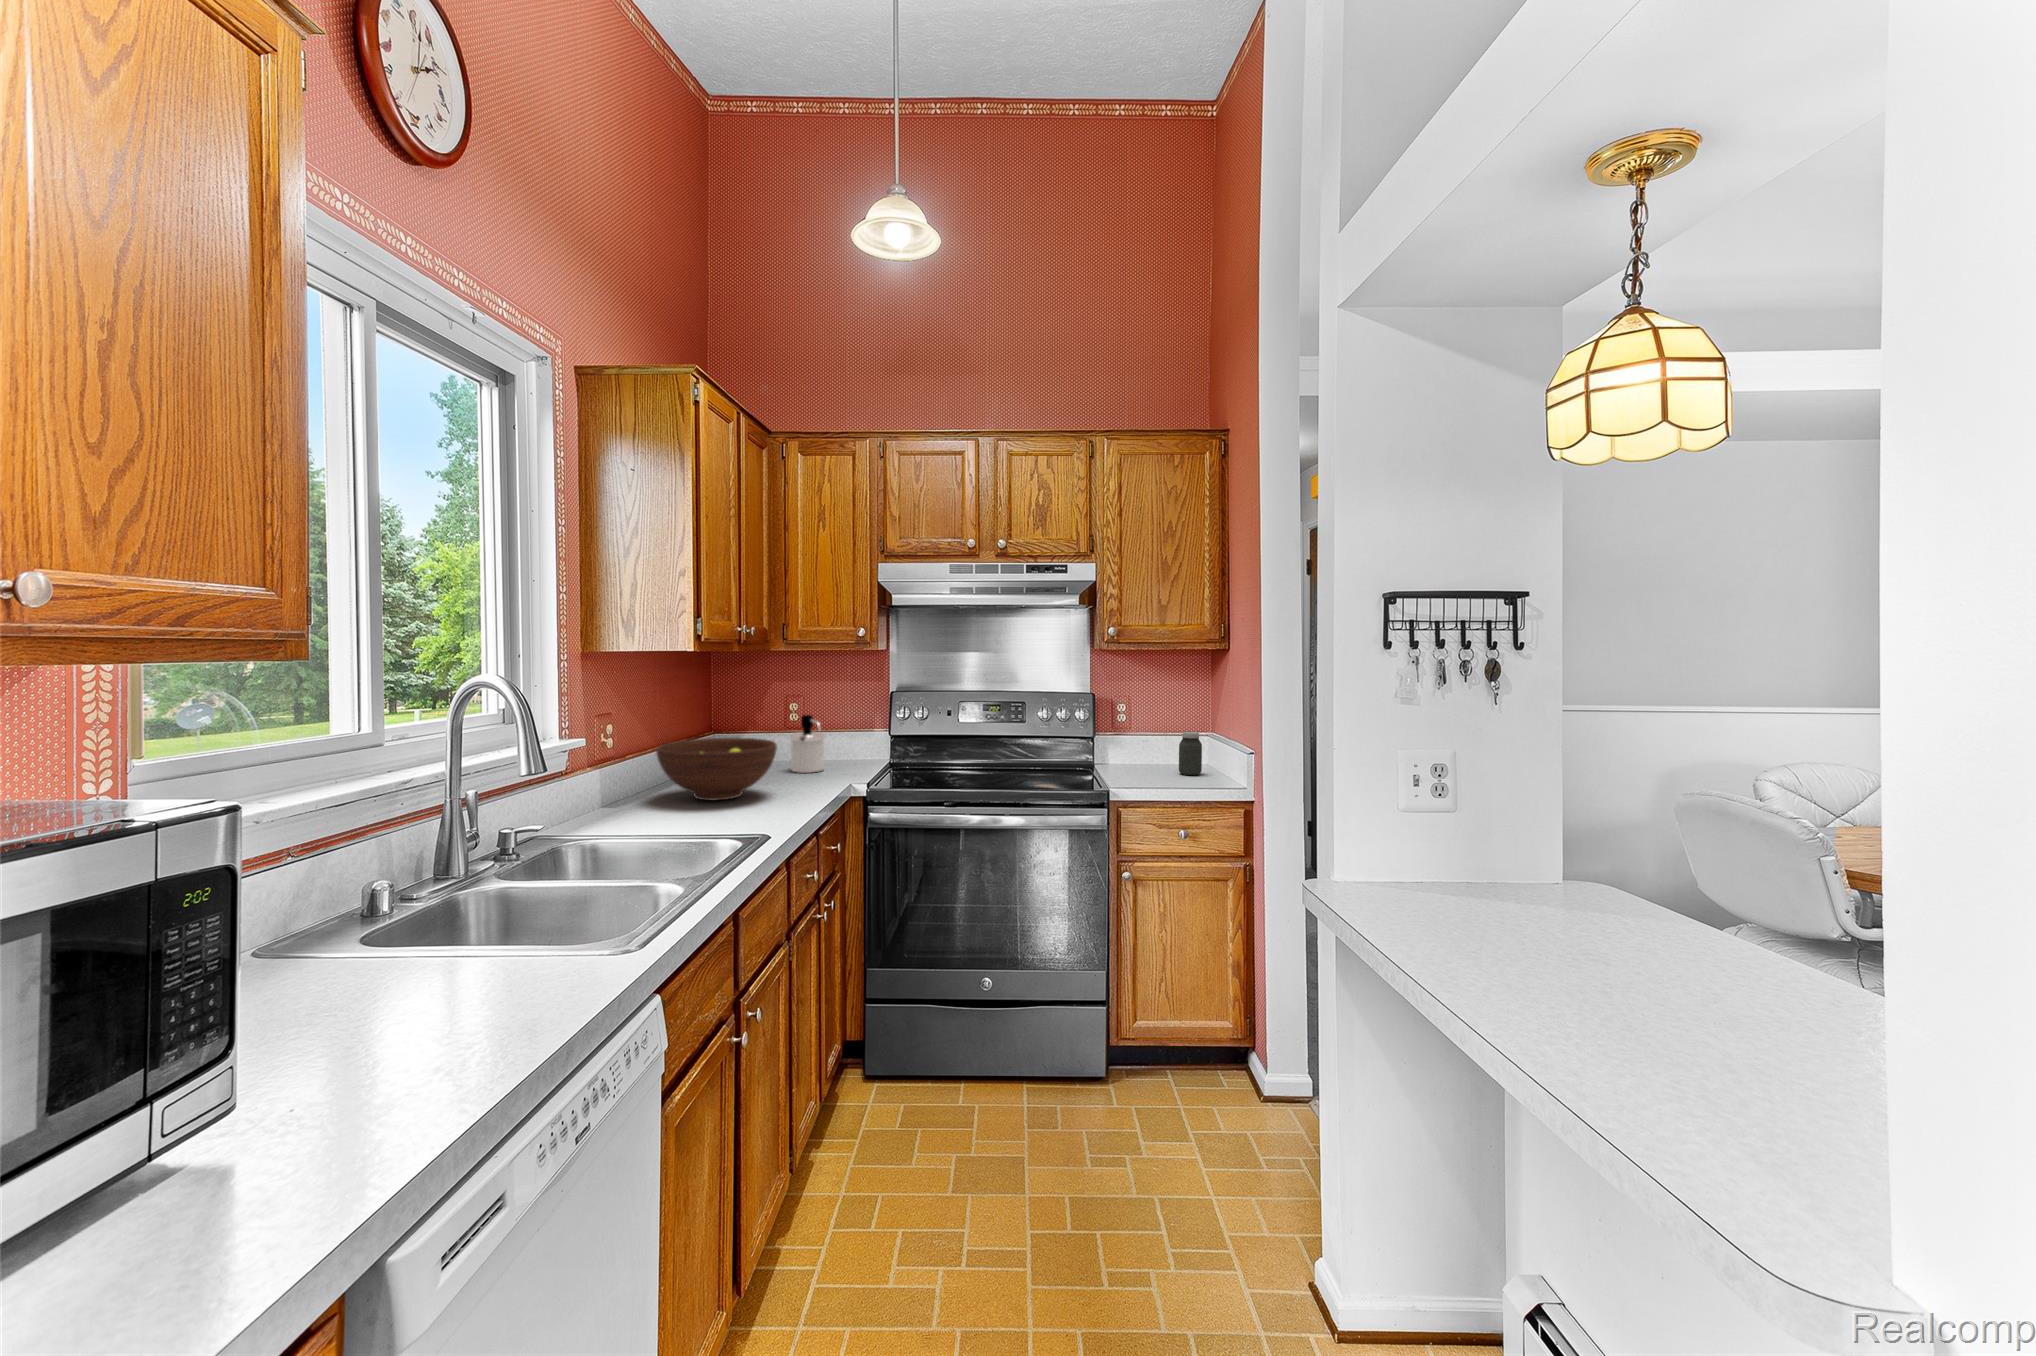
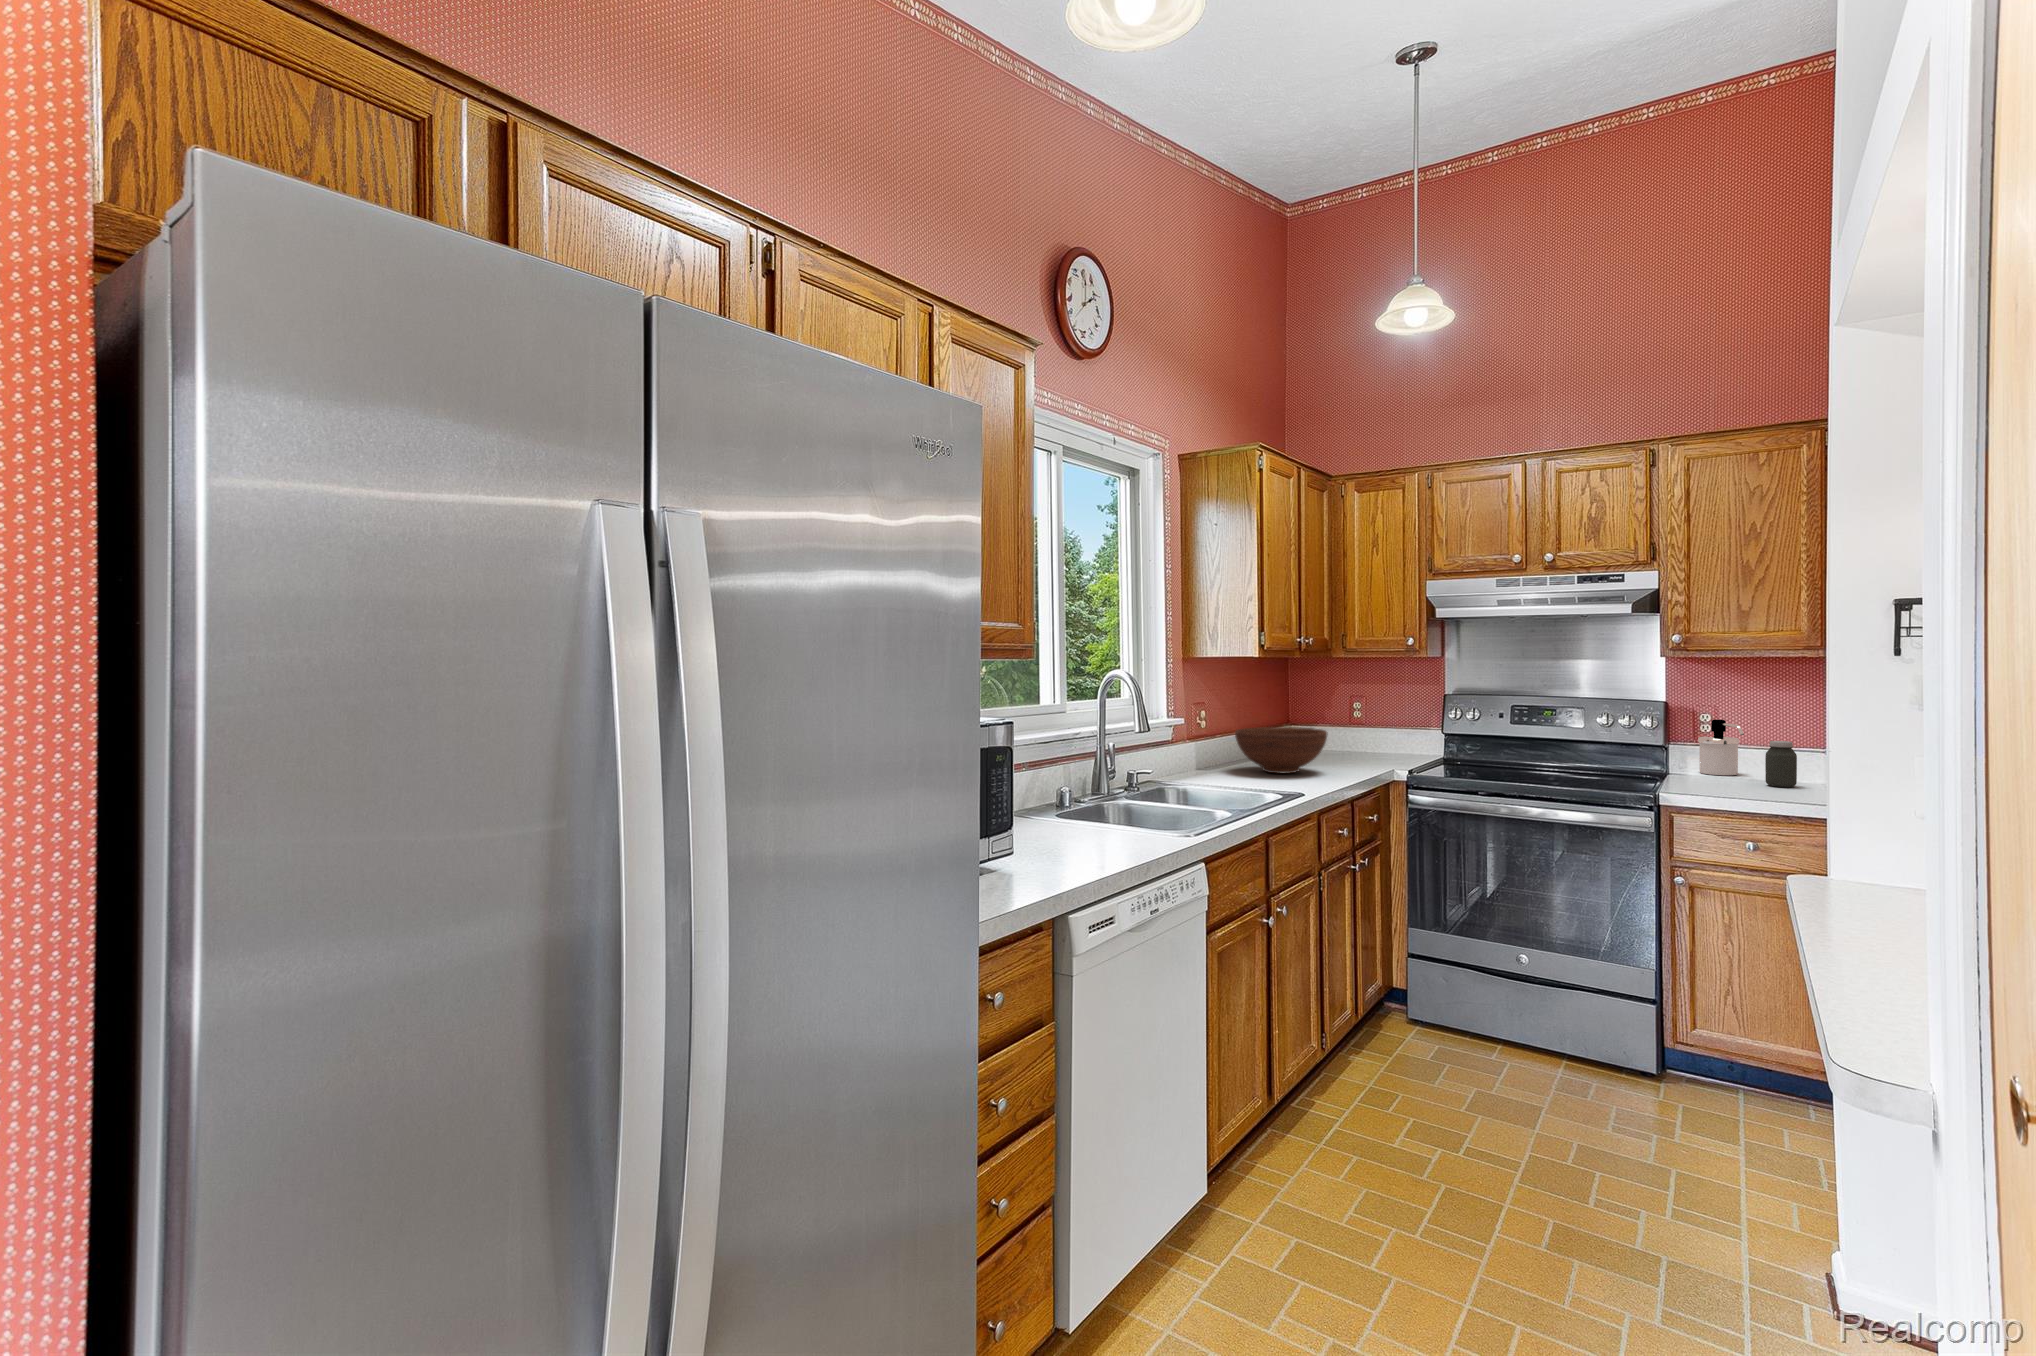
soap dispenser: present [790,715,825,773] -> present [1698,719,1744,775]

